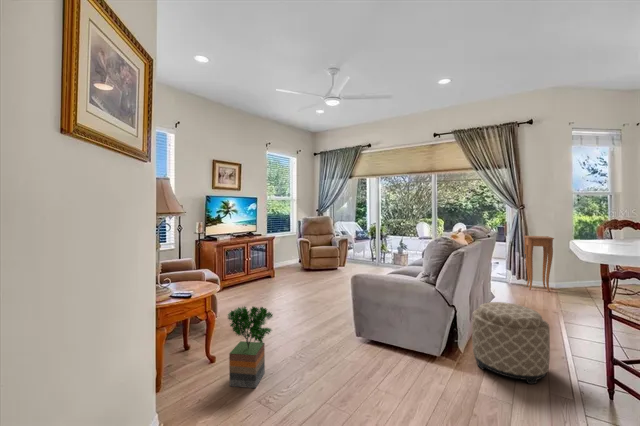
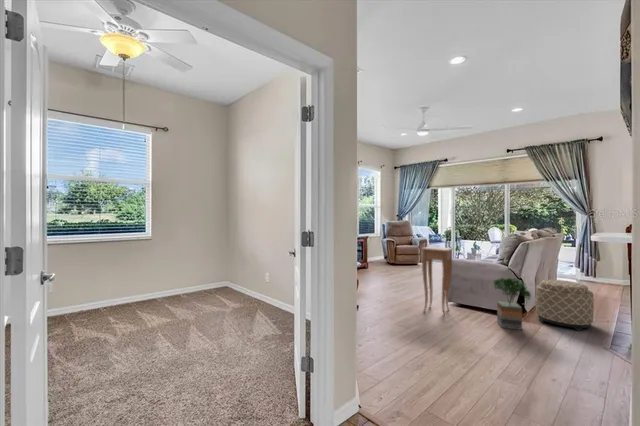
side table: present [524,236,554,292] -> present [422,247,452,315]
potted tree: present [228,307,273,388] -> present [493,278,531,330]

